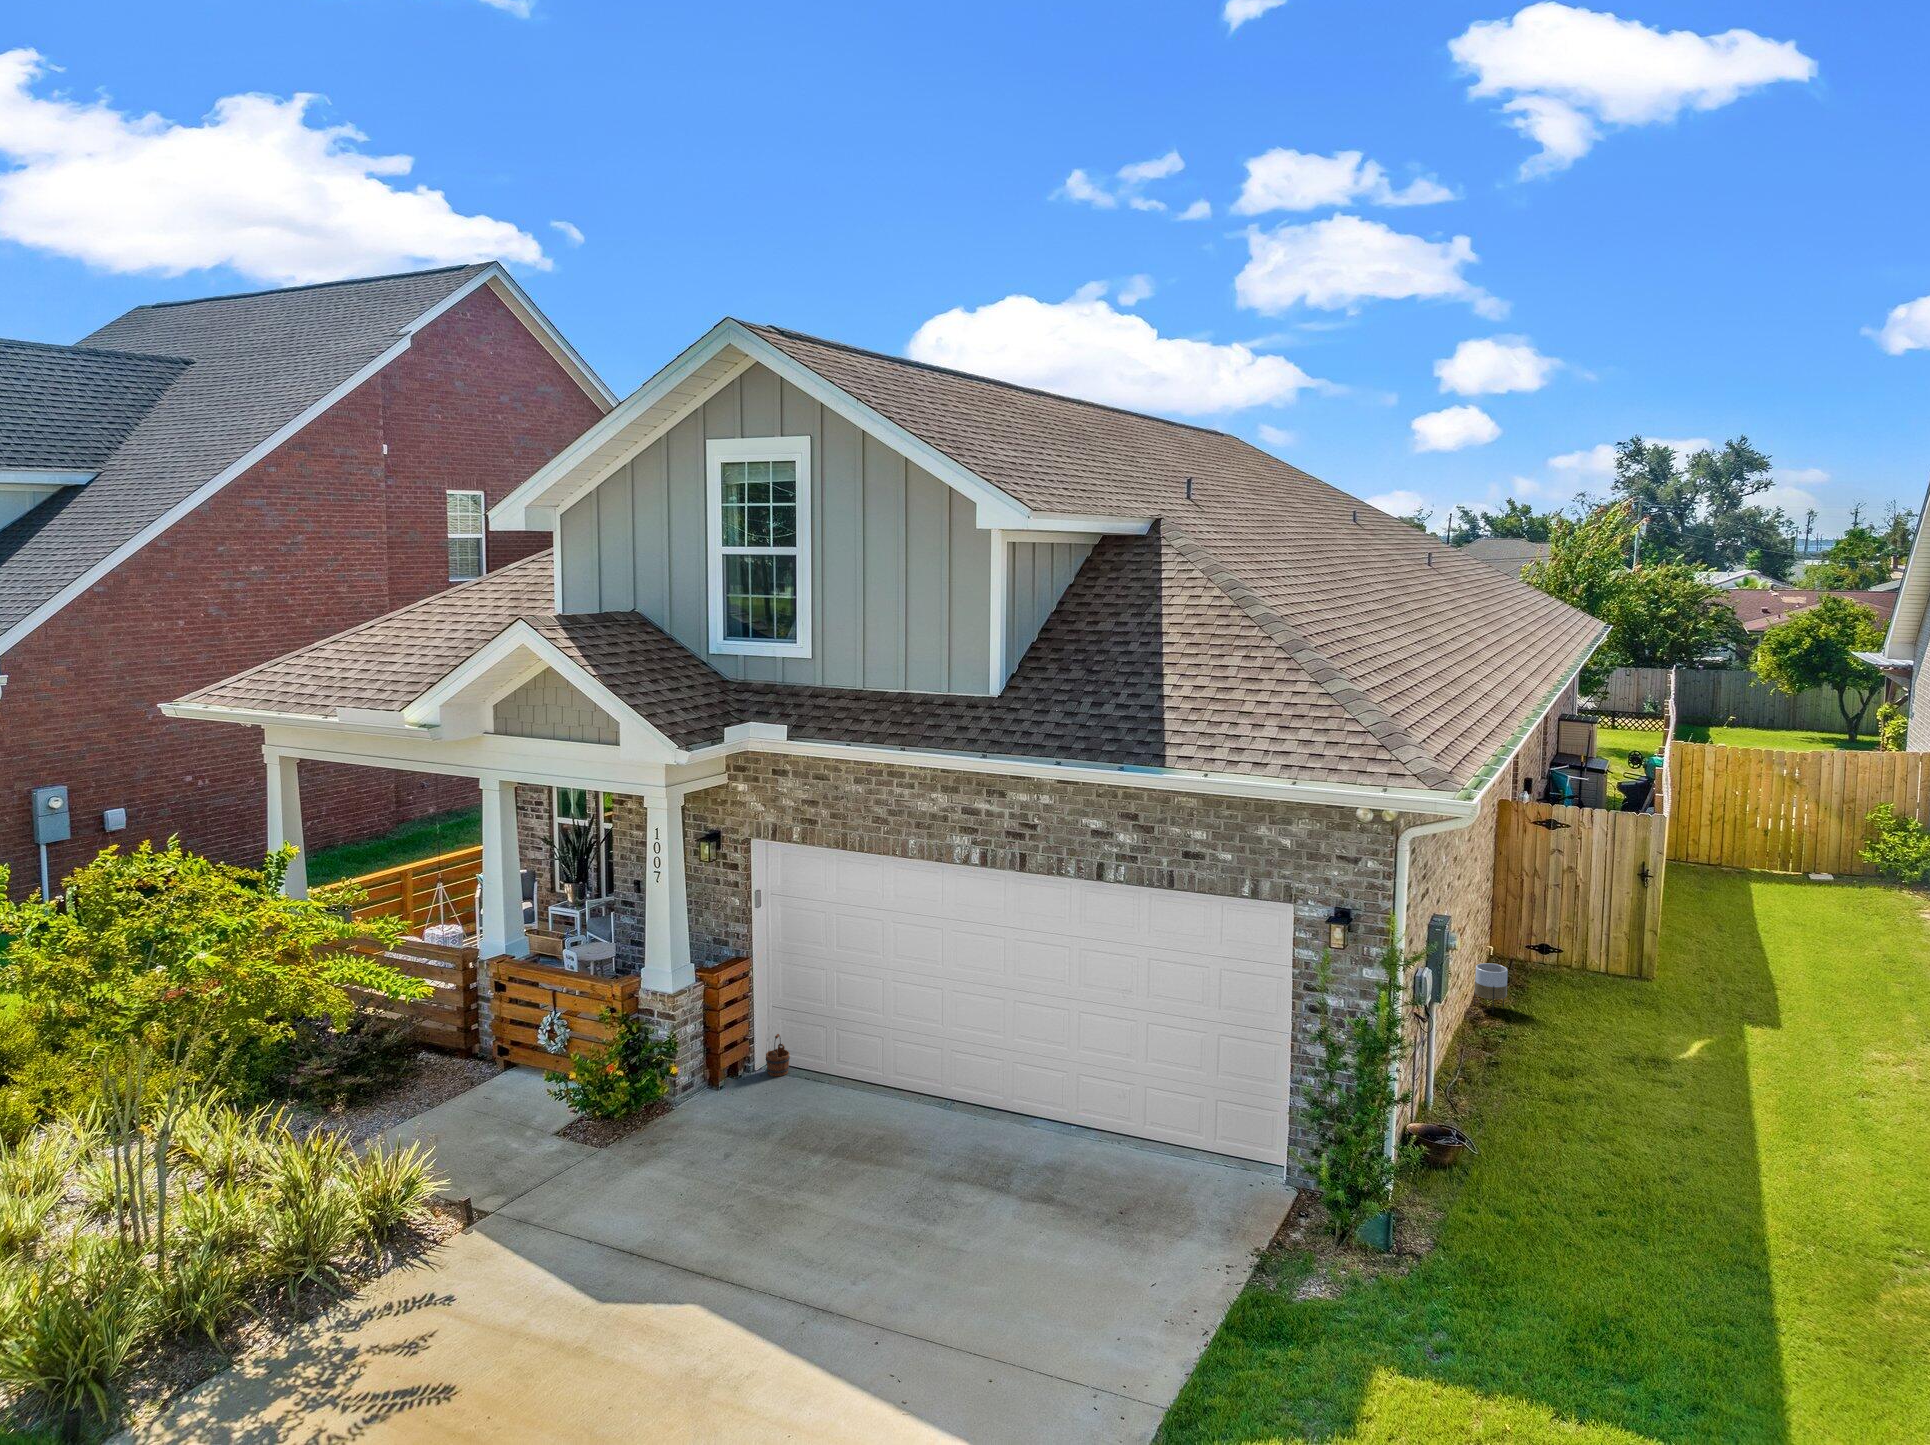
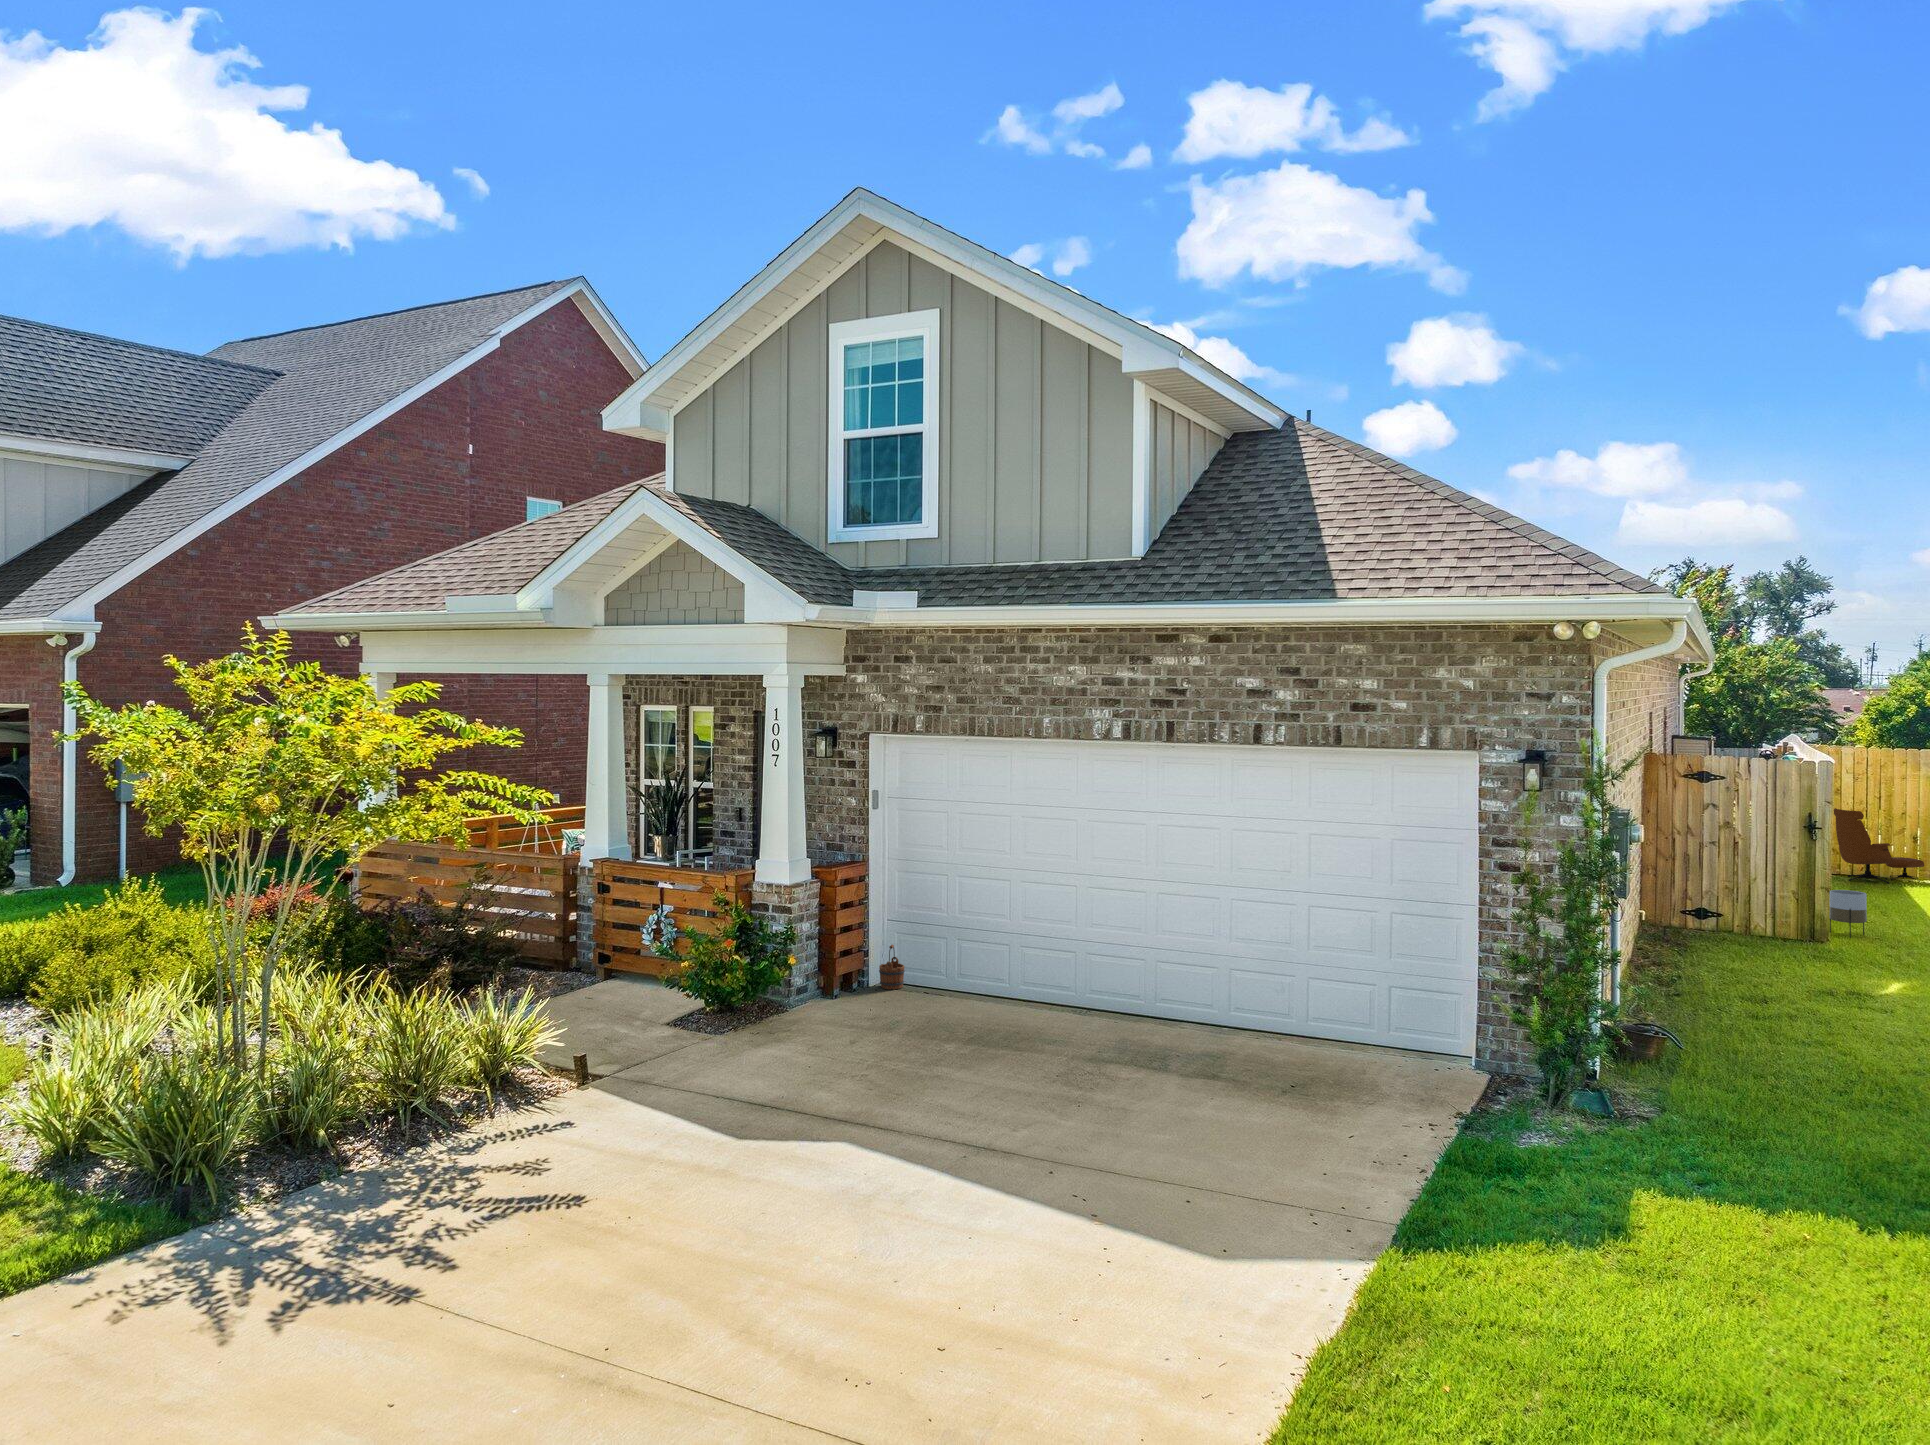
lounge chair: none [1685,823,1763,895] -> present [1834,808,1924,884]
planter: present [1474,963,1508,1014] -> present [1829,890,1867,938]

